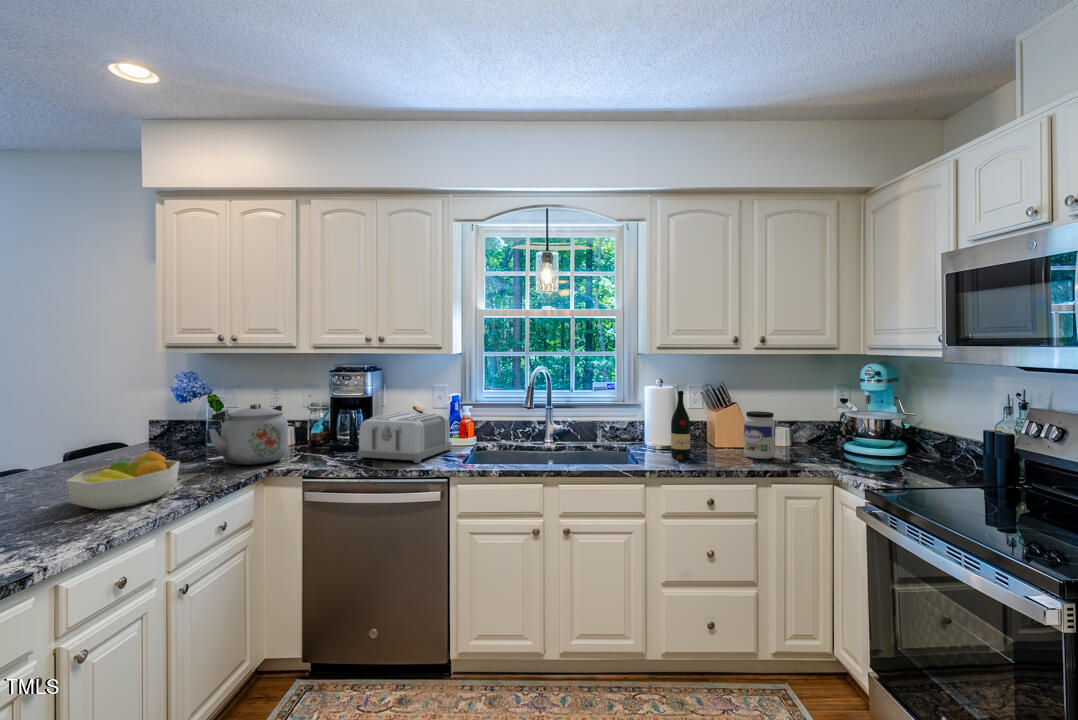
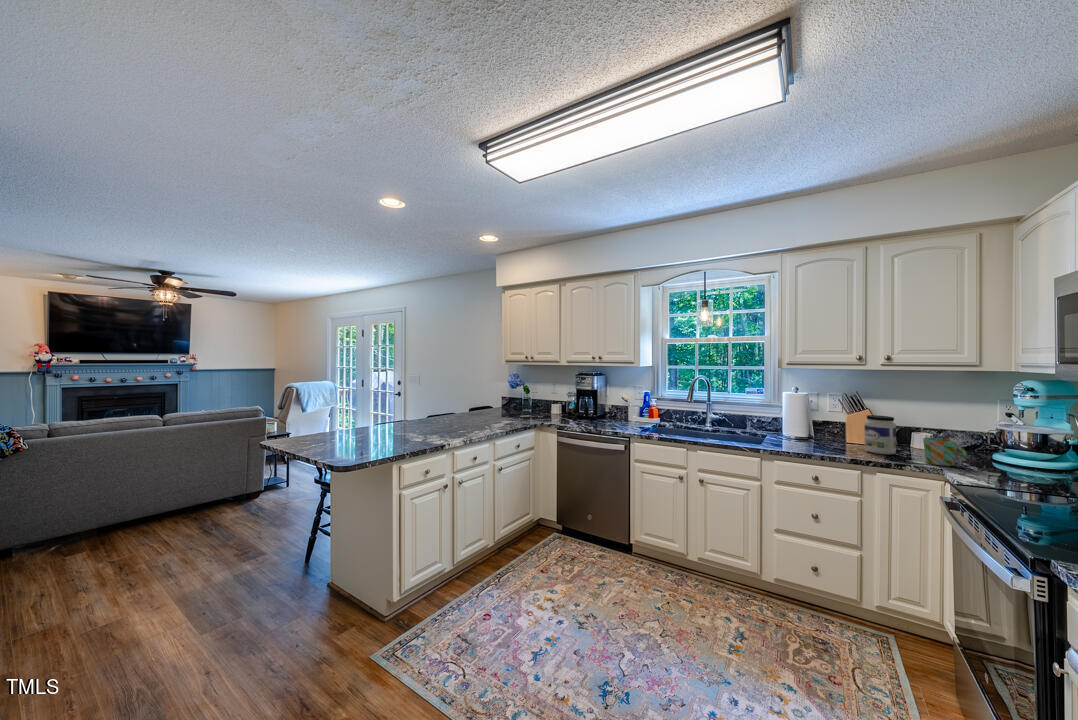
wine bottle: present [671,391,699,460] -> none [793,395,816,447]
kettle: present [209,404,288,465] -> none [519,390,554,420]
toaster: present [357,413,452,463] -> none [586,400,640,428]
mug: none [805,434,844,466] -> present [923,438,967,466]
fruit bowl: present [67,451,179,510] -> none [466,408,505,430]

